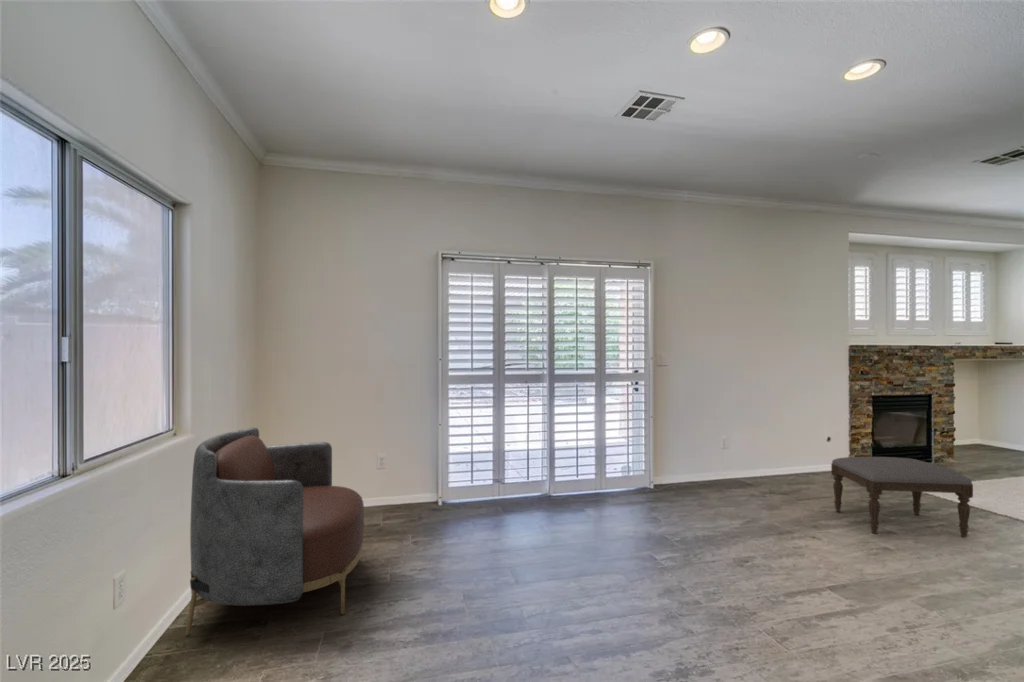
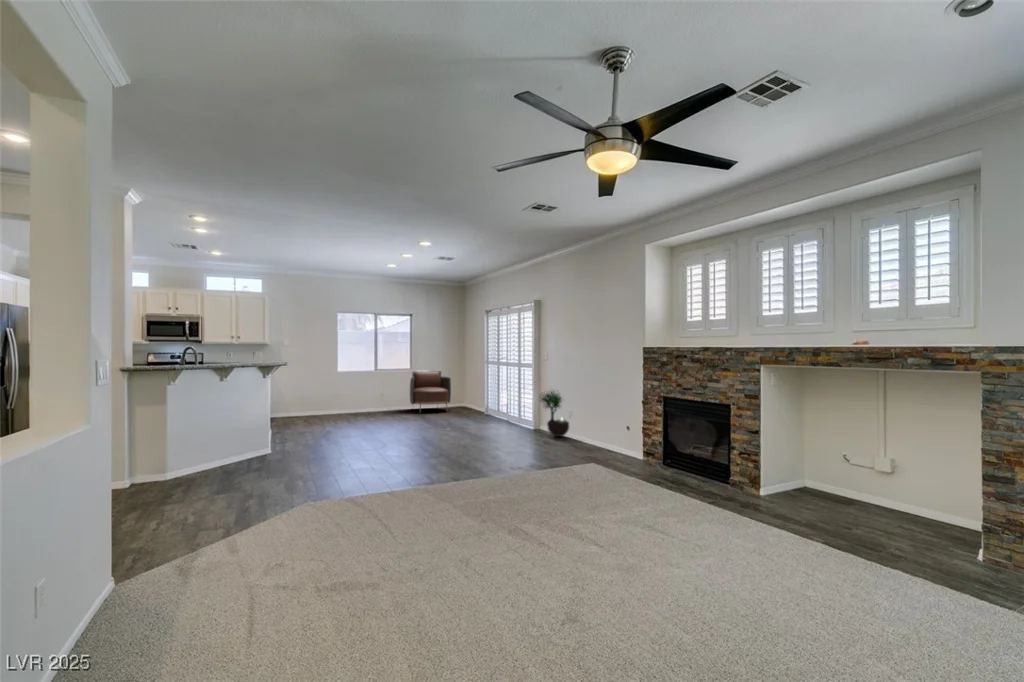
potted tree: none [720,407,772,486] -> present [540,391,569,437]
ottoman: present [831,457,973,538] -> none [491,411,531,453]

